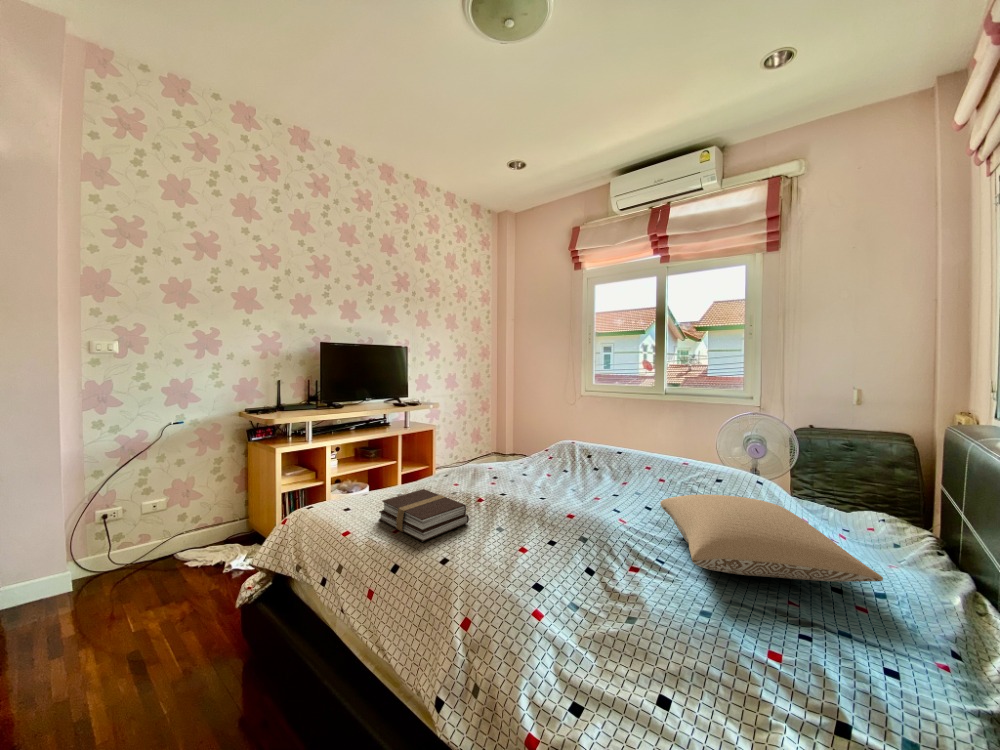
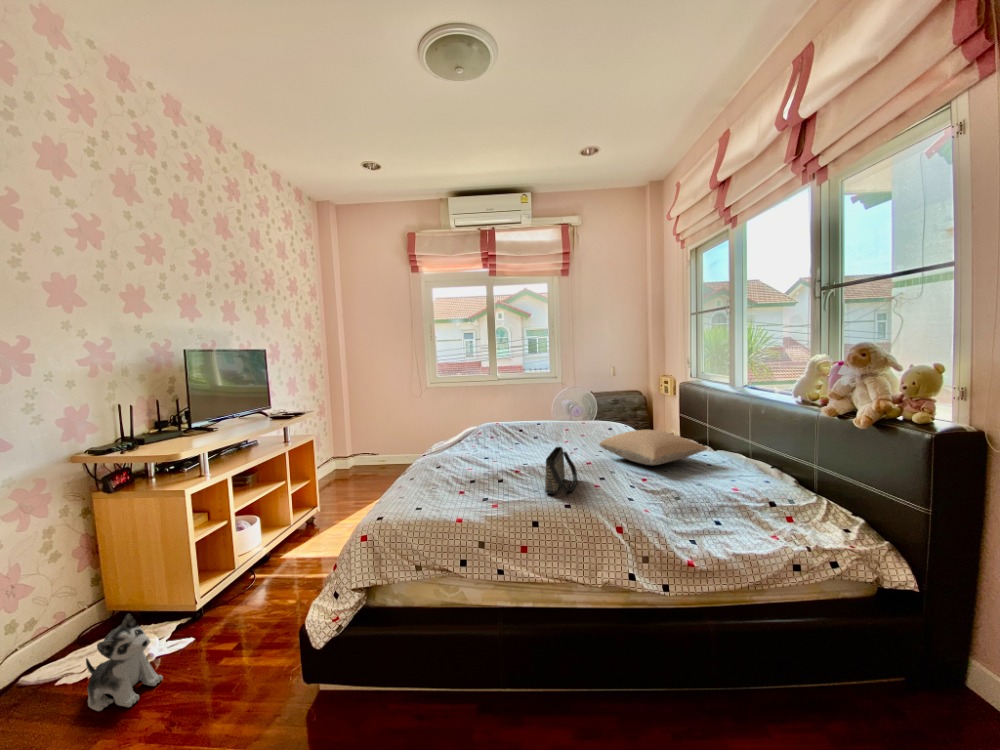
handbag: none [466,487,556,560] -> present [545,447,577,494]
book: present [379,489,469,542] -> none [457,471,515,499]
plush toy: none [166,531,213,601] -> present [86,614,163,711]

